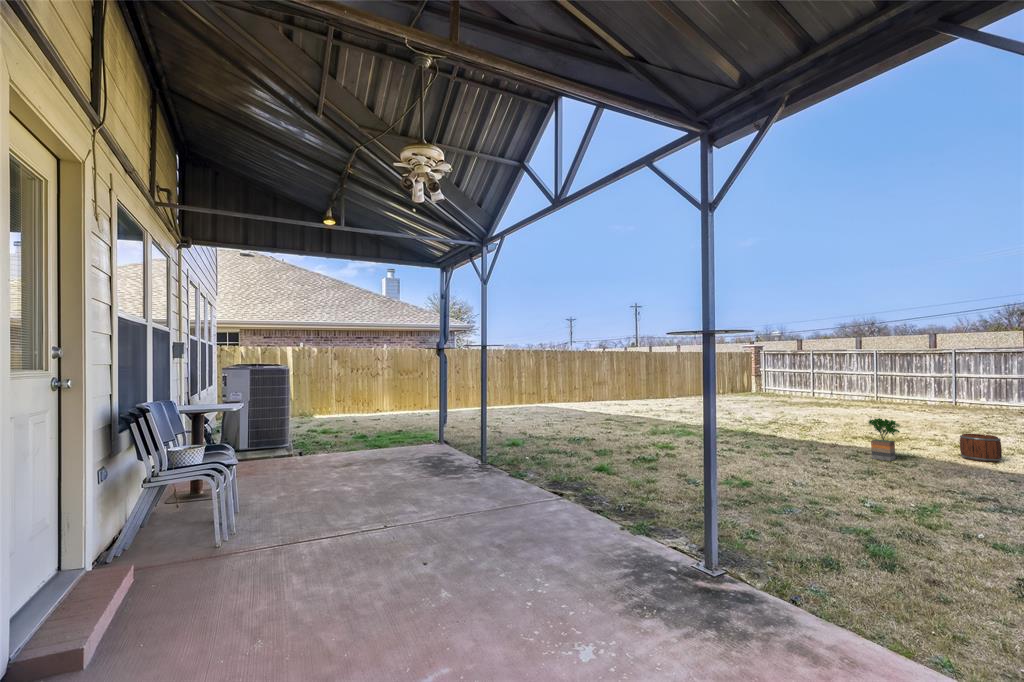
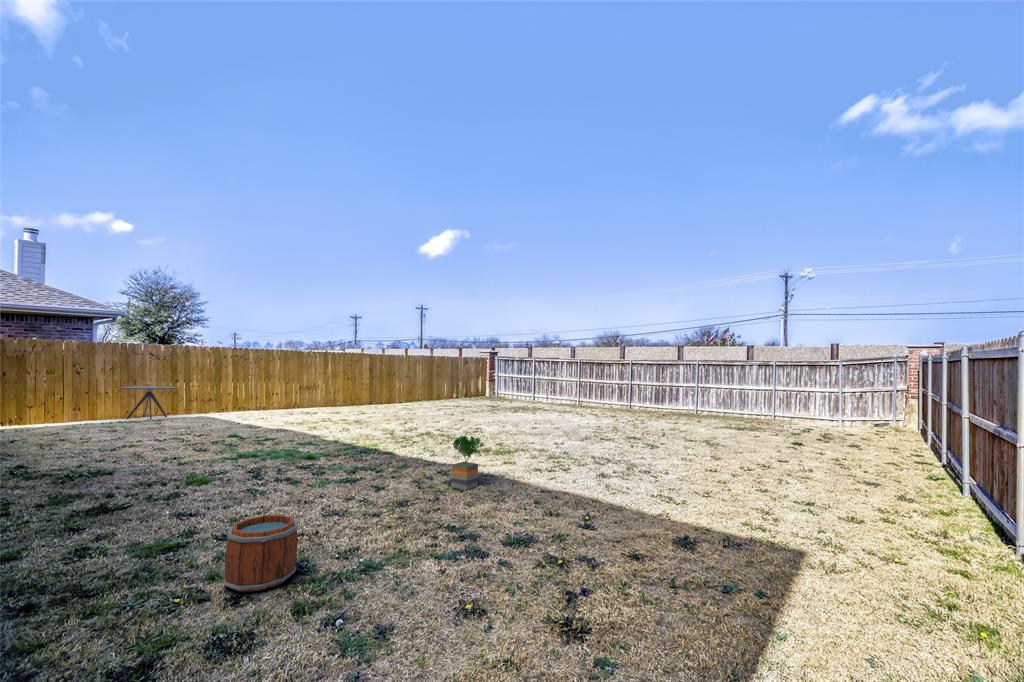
round table: none [500,383,533,407] -> present [120,386,178,419]
bucket: present [960,434,1002,462] -> present [224,515,298,592]

